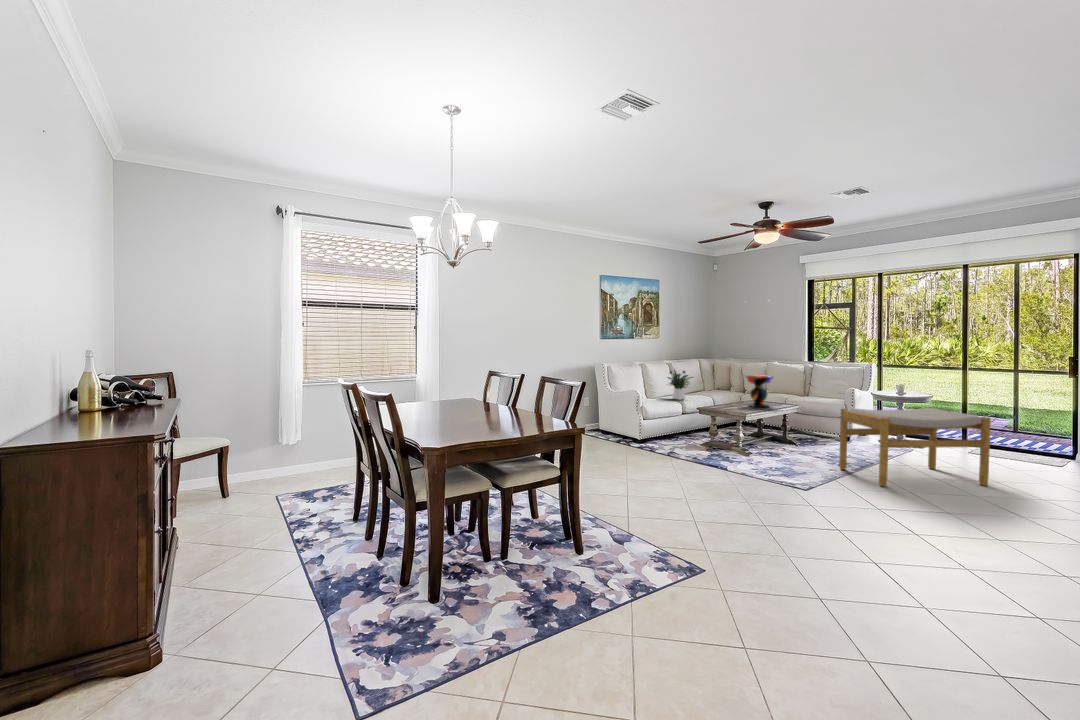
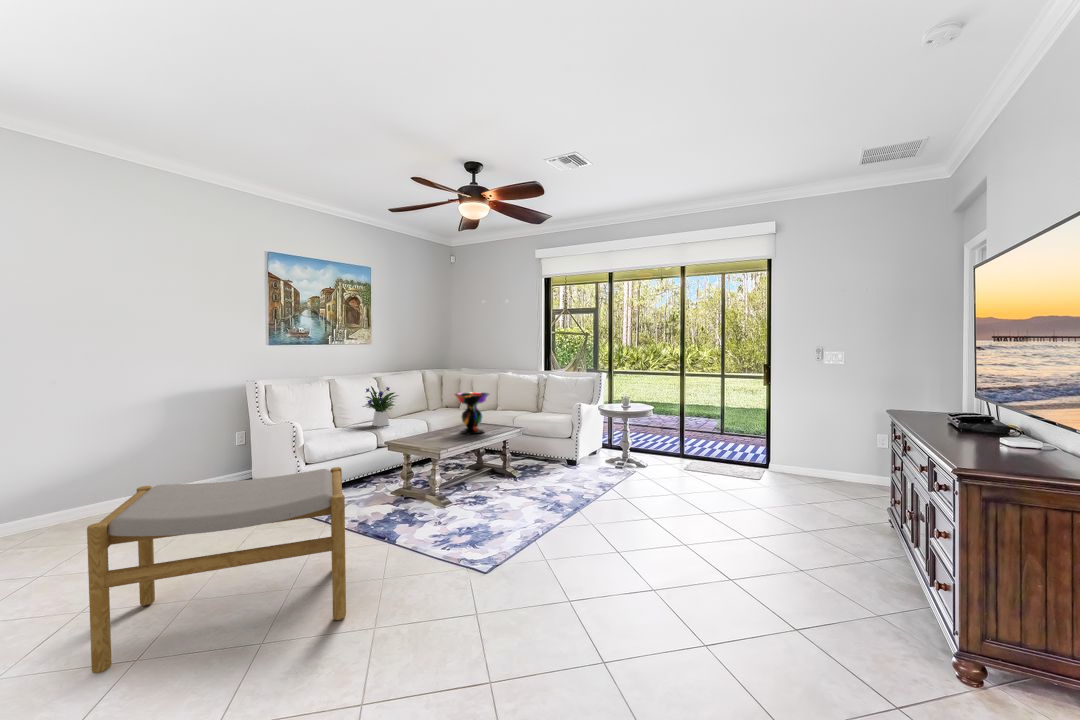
footstool: present [839,408,991,486] -> present [87,467,346,674]

